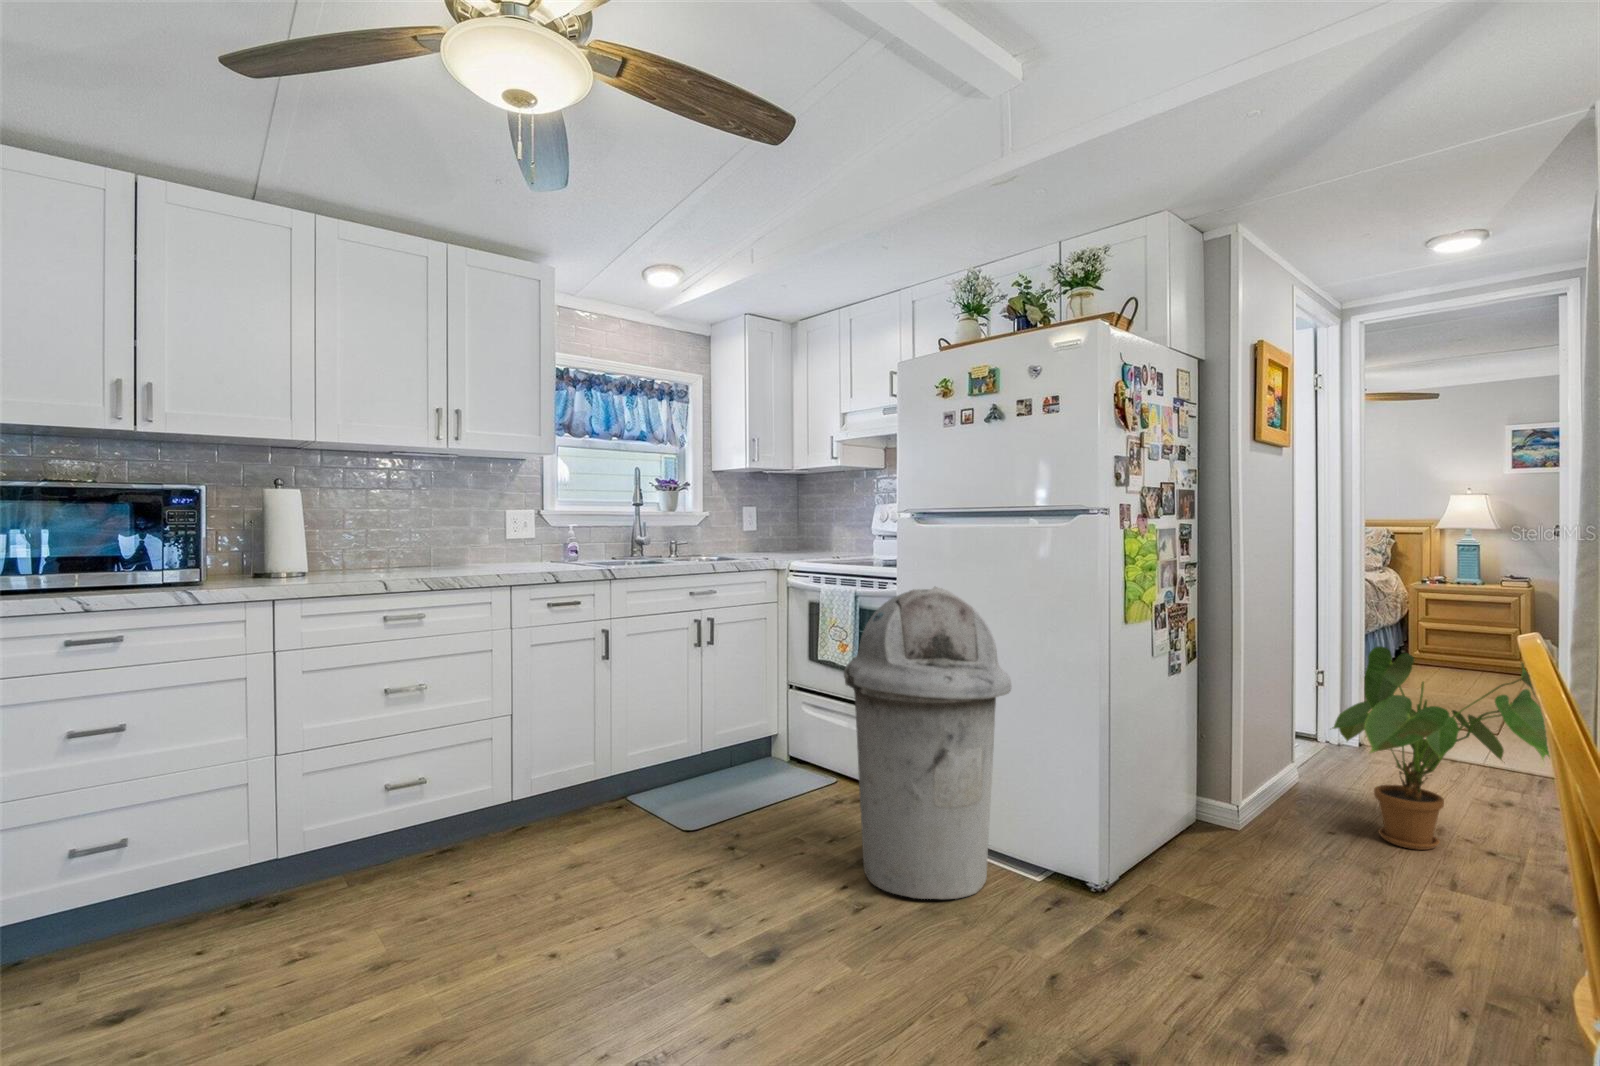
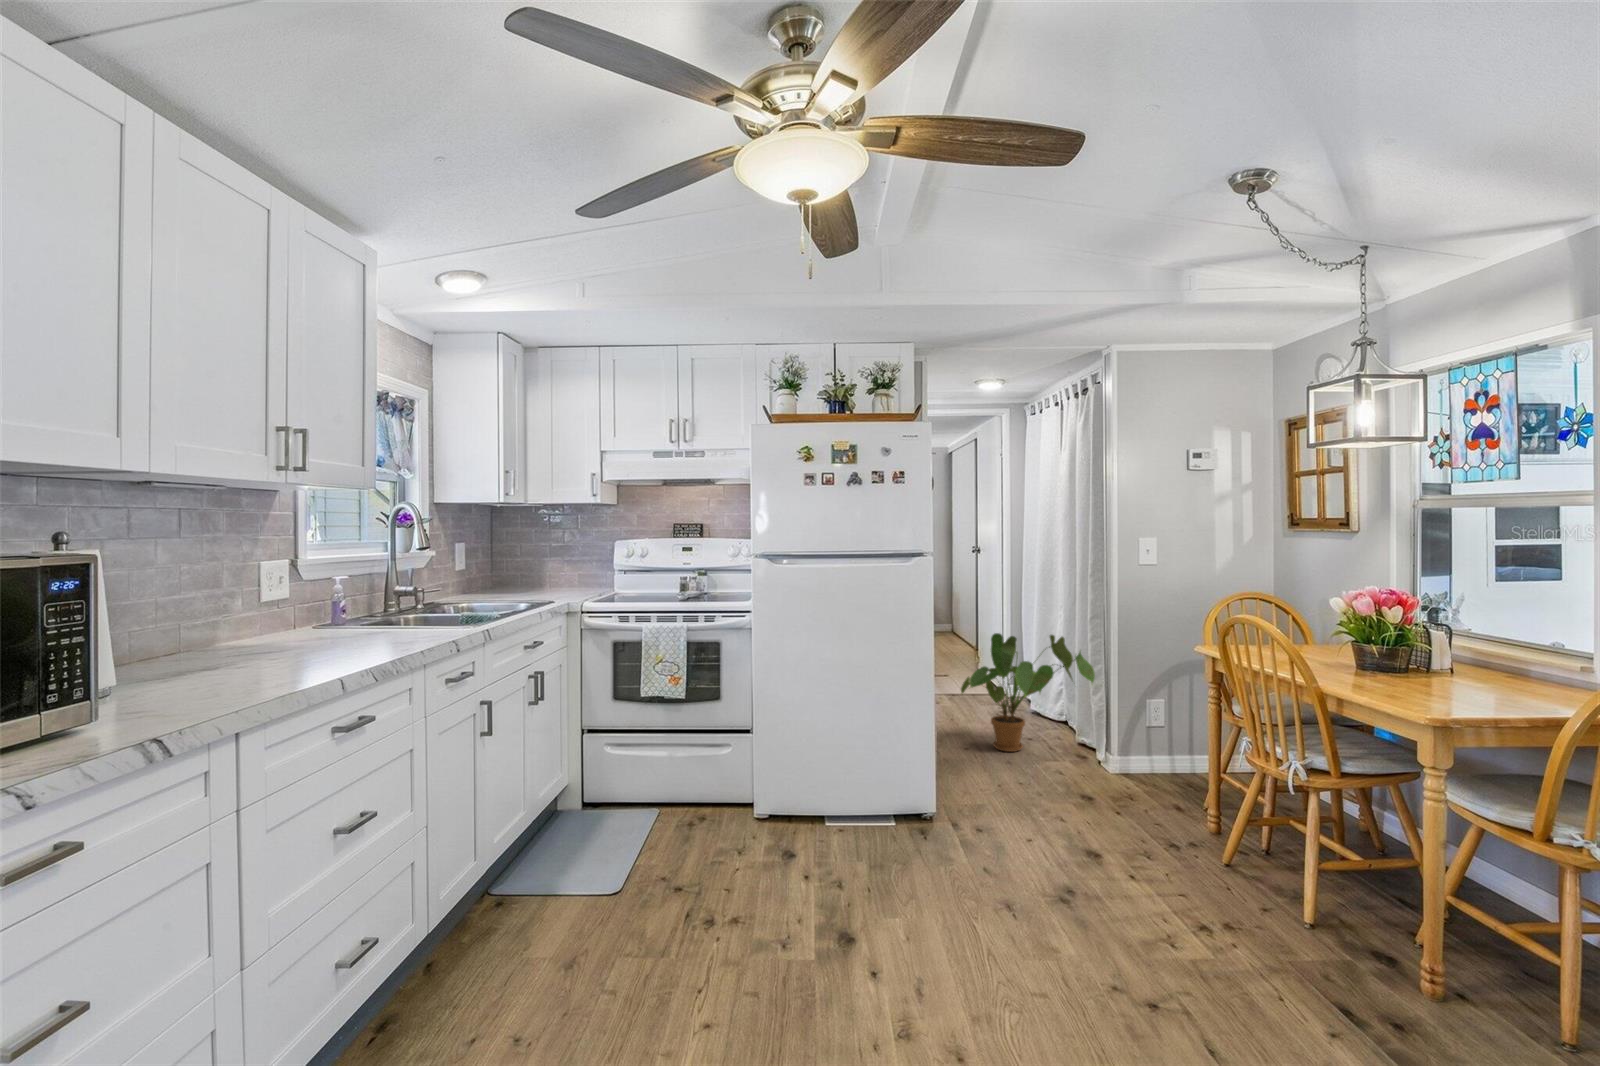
trash can: present [844,587,1012,899] -> none [779,619,914,876]

